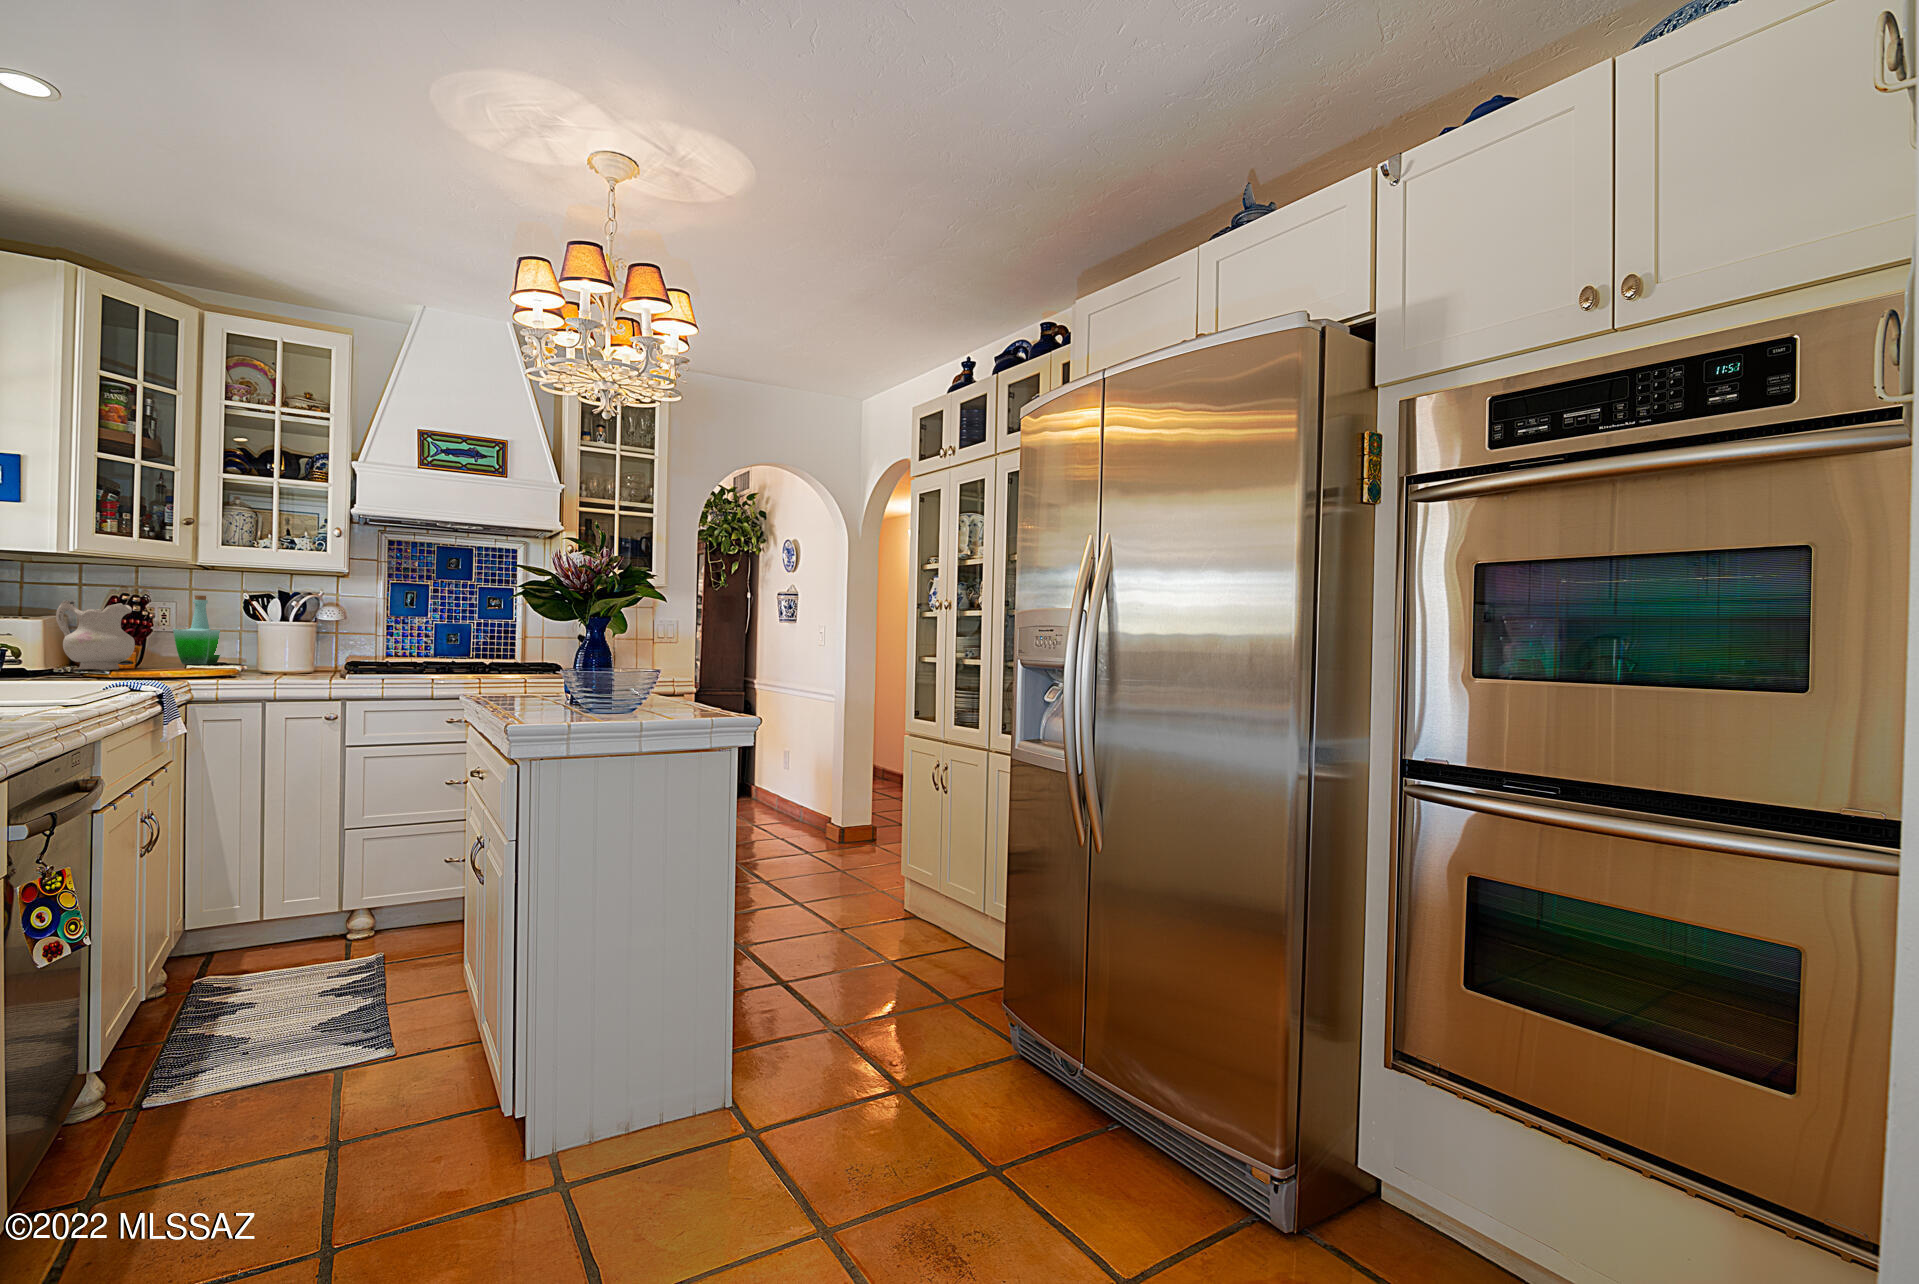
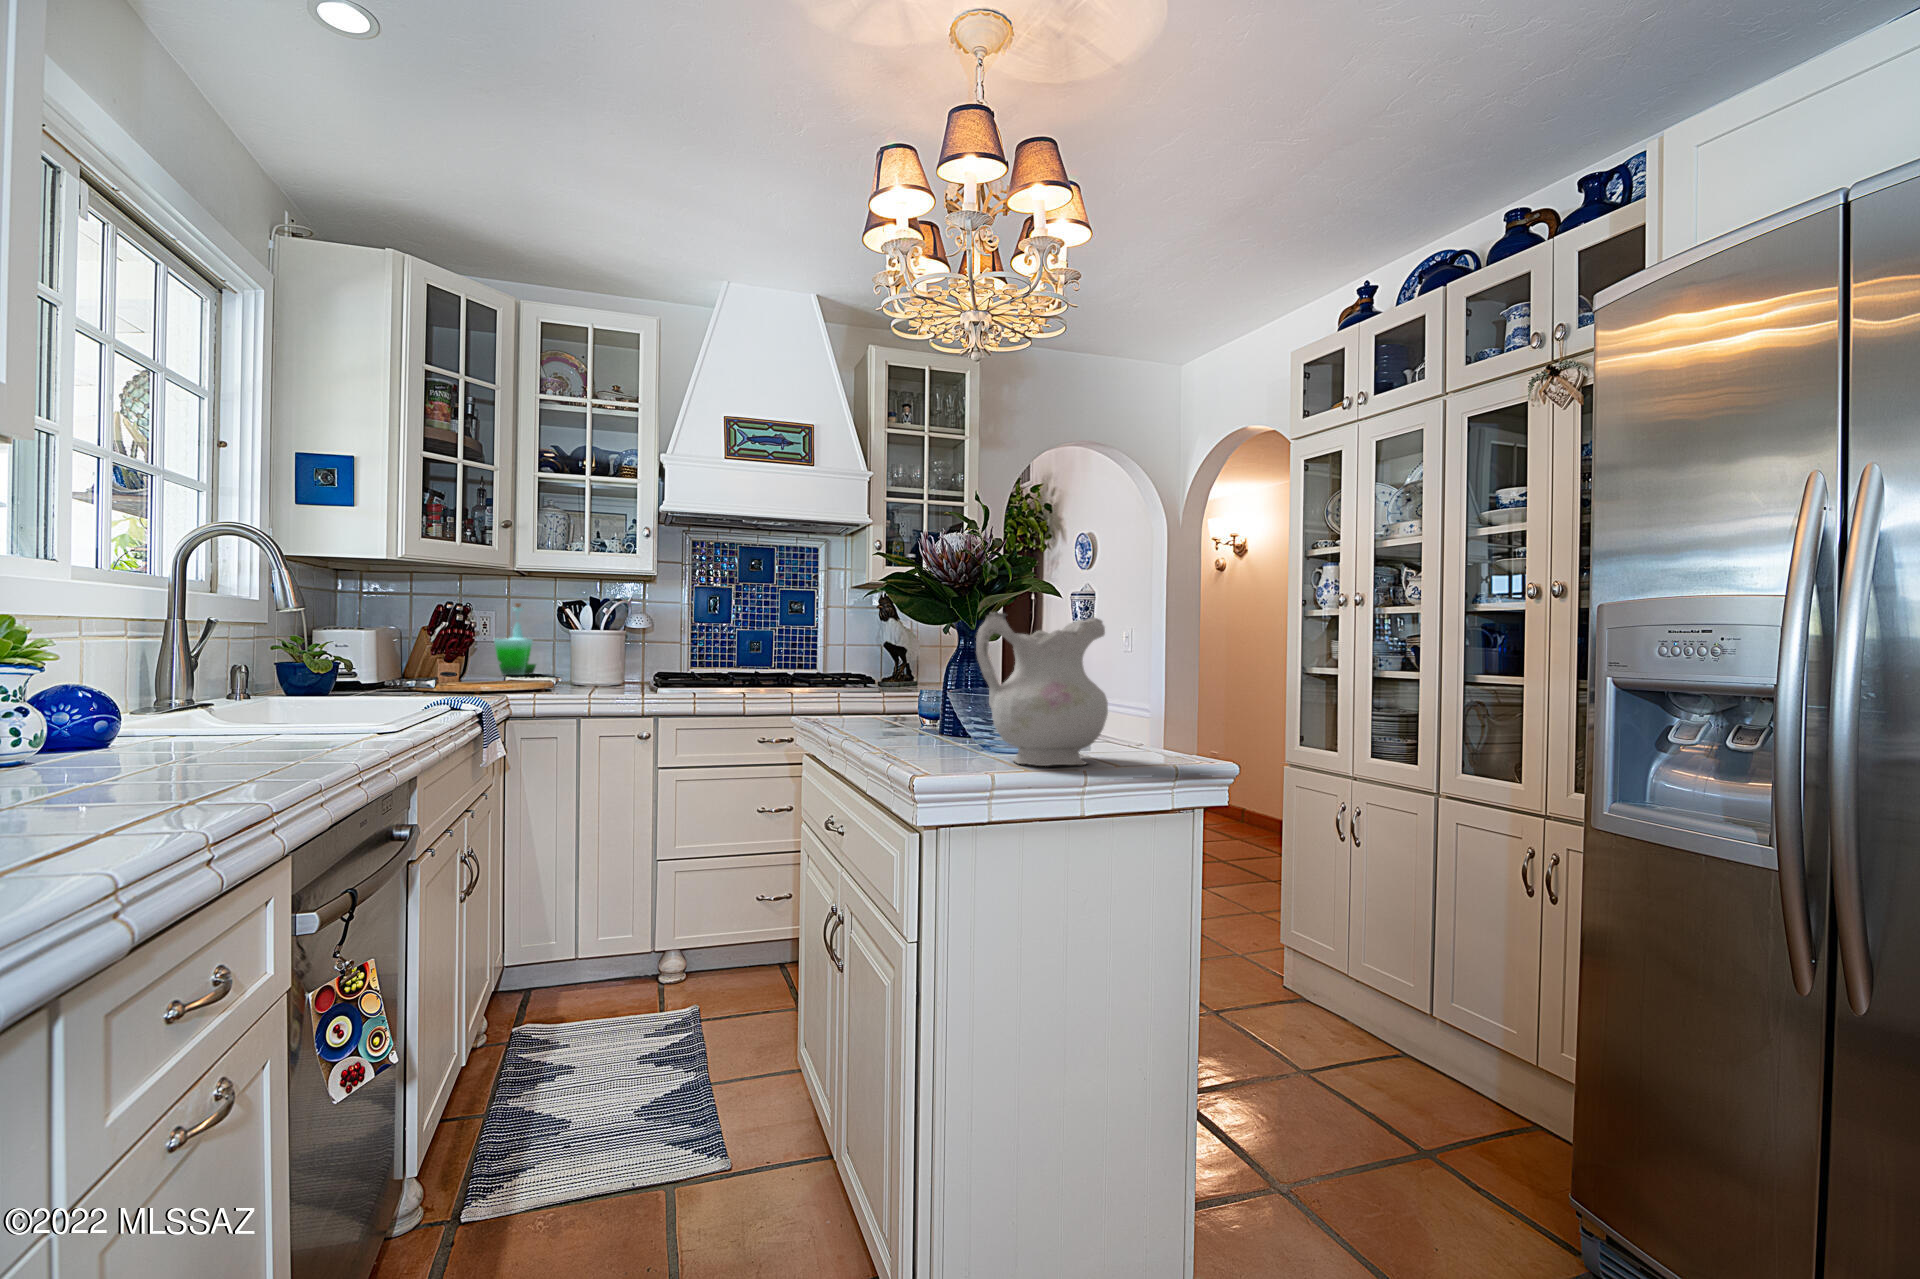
ceramic pitcher: present [56,600,135,670] -> present [976,612,1108,766]

